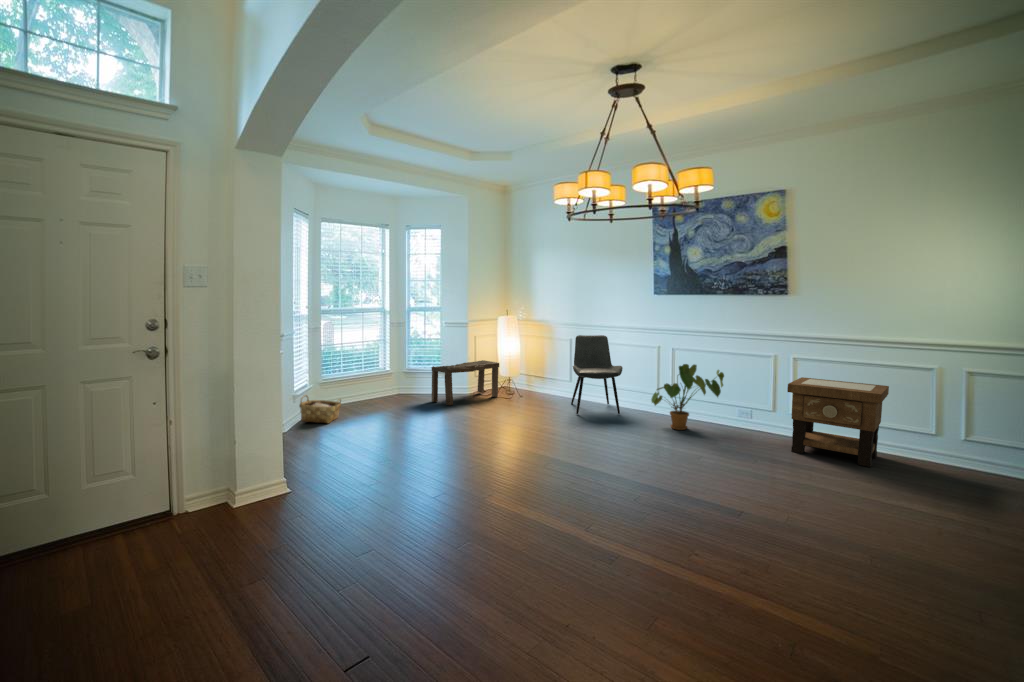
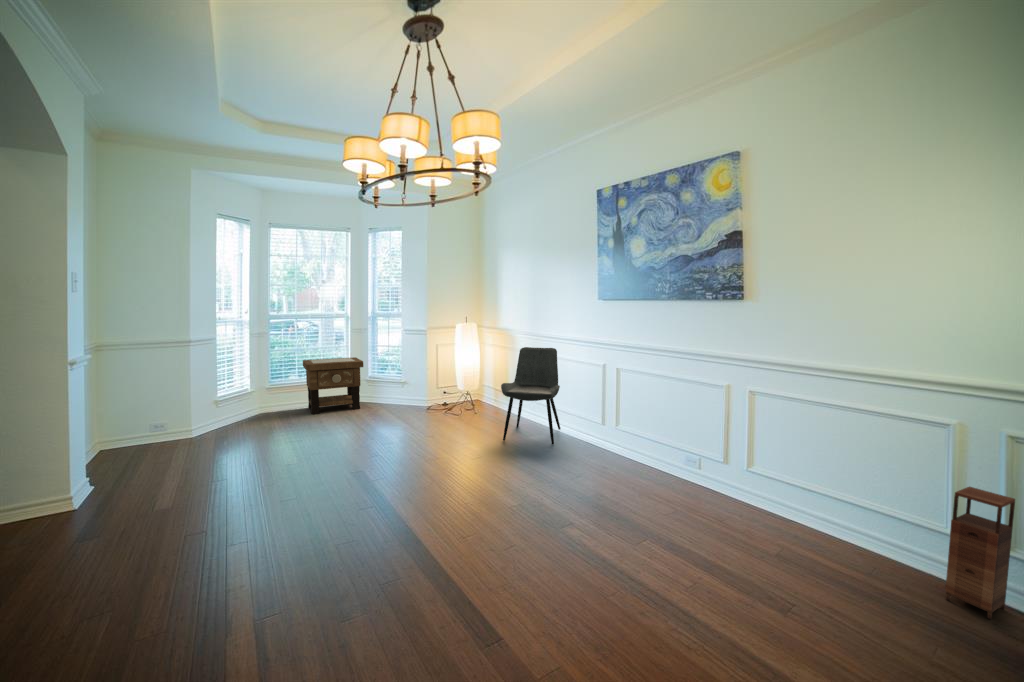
bench: present [432,360,499,405] -> none [377,371,452,419]
house plant: present [651,364,724,430] -> none [566,389,664,475]
side table: present [787,377,889,467] -> present [303,357,363,414]
woven basket: present [299,395,341,423] -> none [221,400,265,431]
storage cabinet: none [935,404,969,475] -> present [945,487,1015,619]

